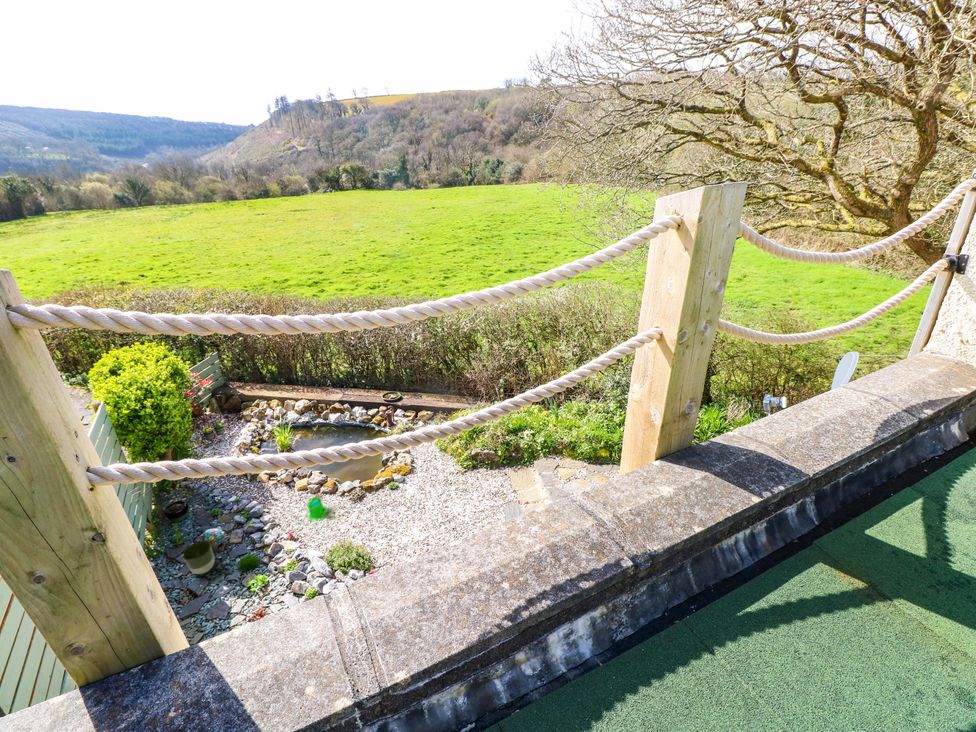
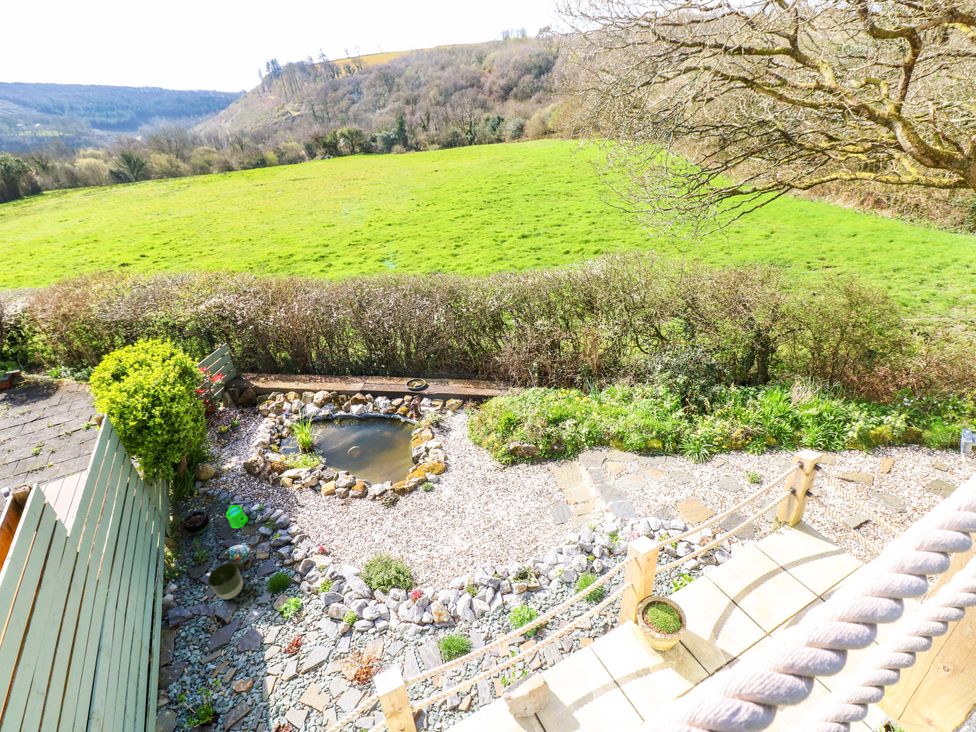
watering can: present [307,497,327,520] -> present [226,505,248,528]

